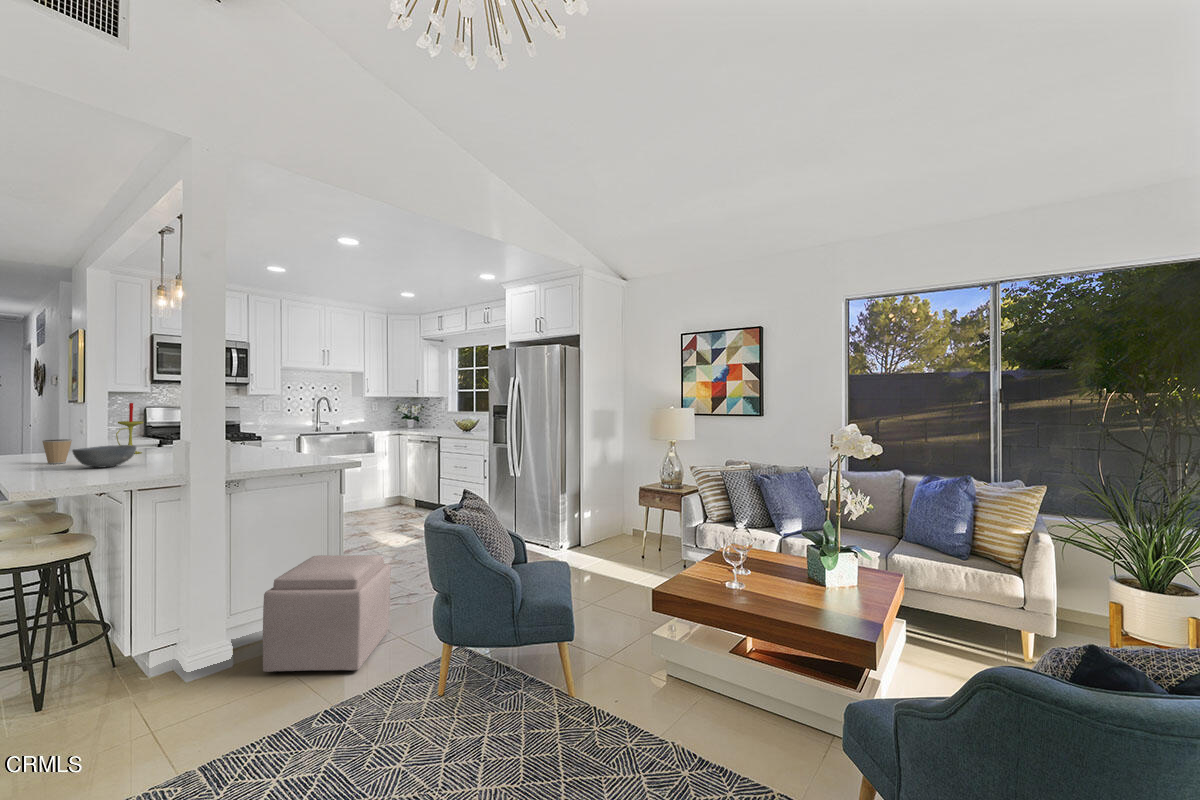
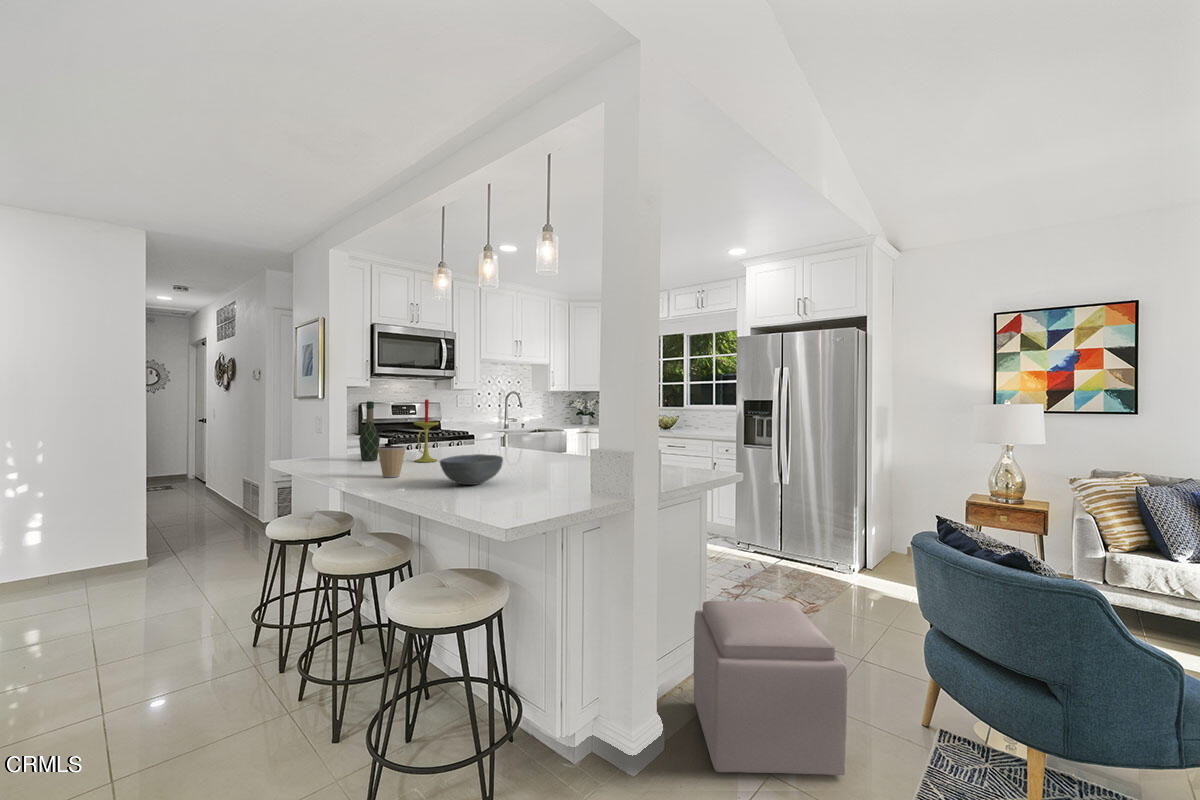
wine bottle: none [71,404,93,453] -> present [359,401,380,461]

